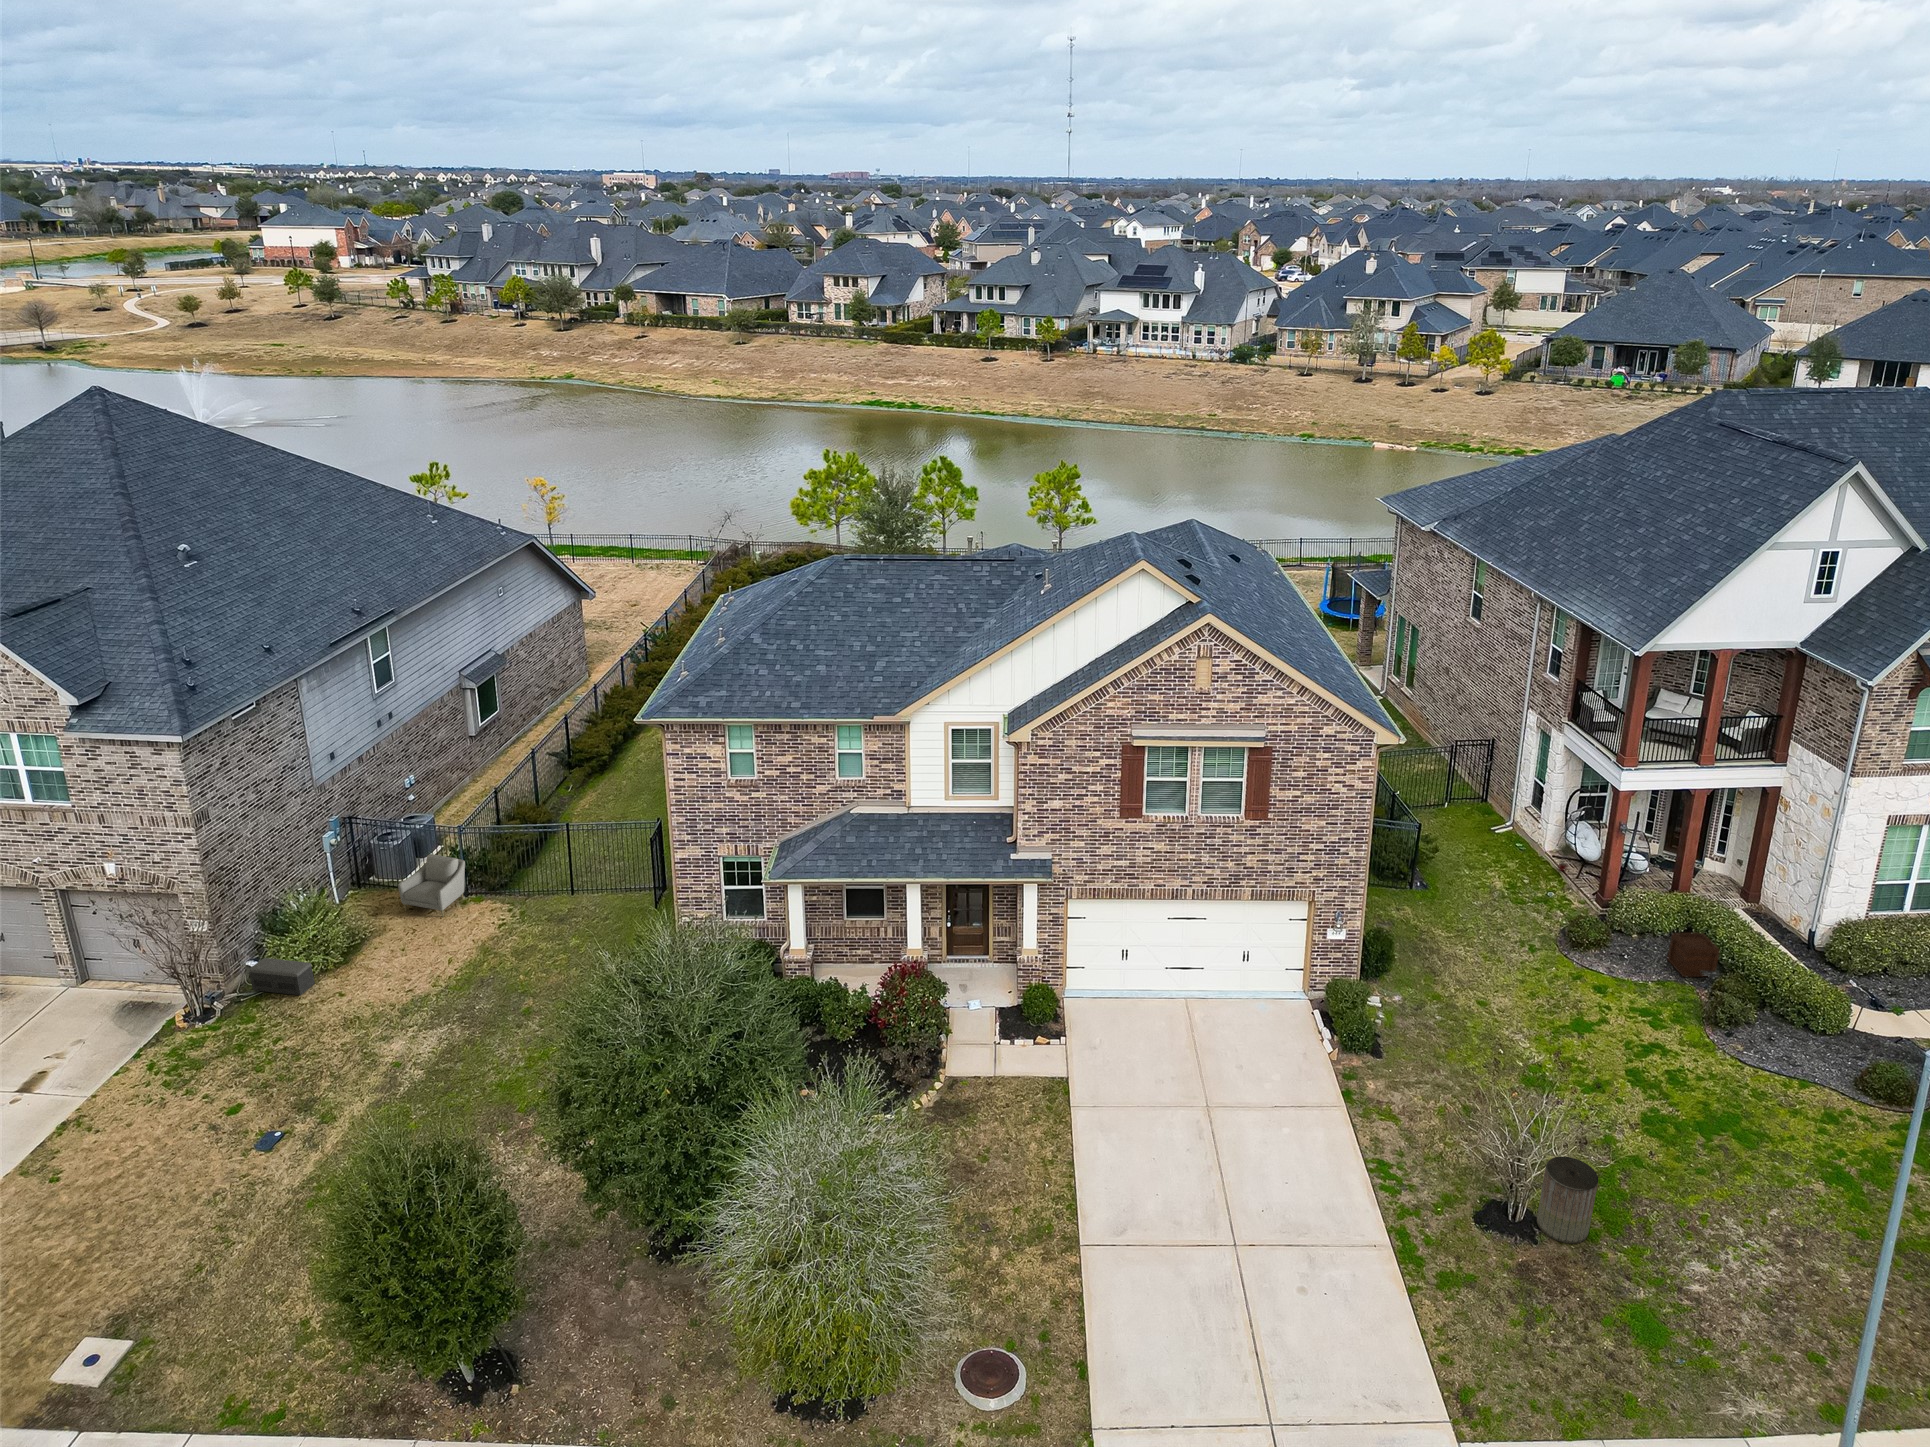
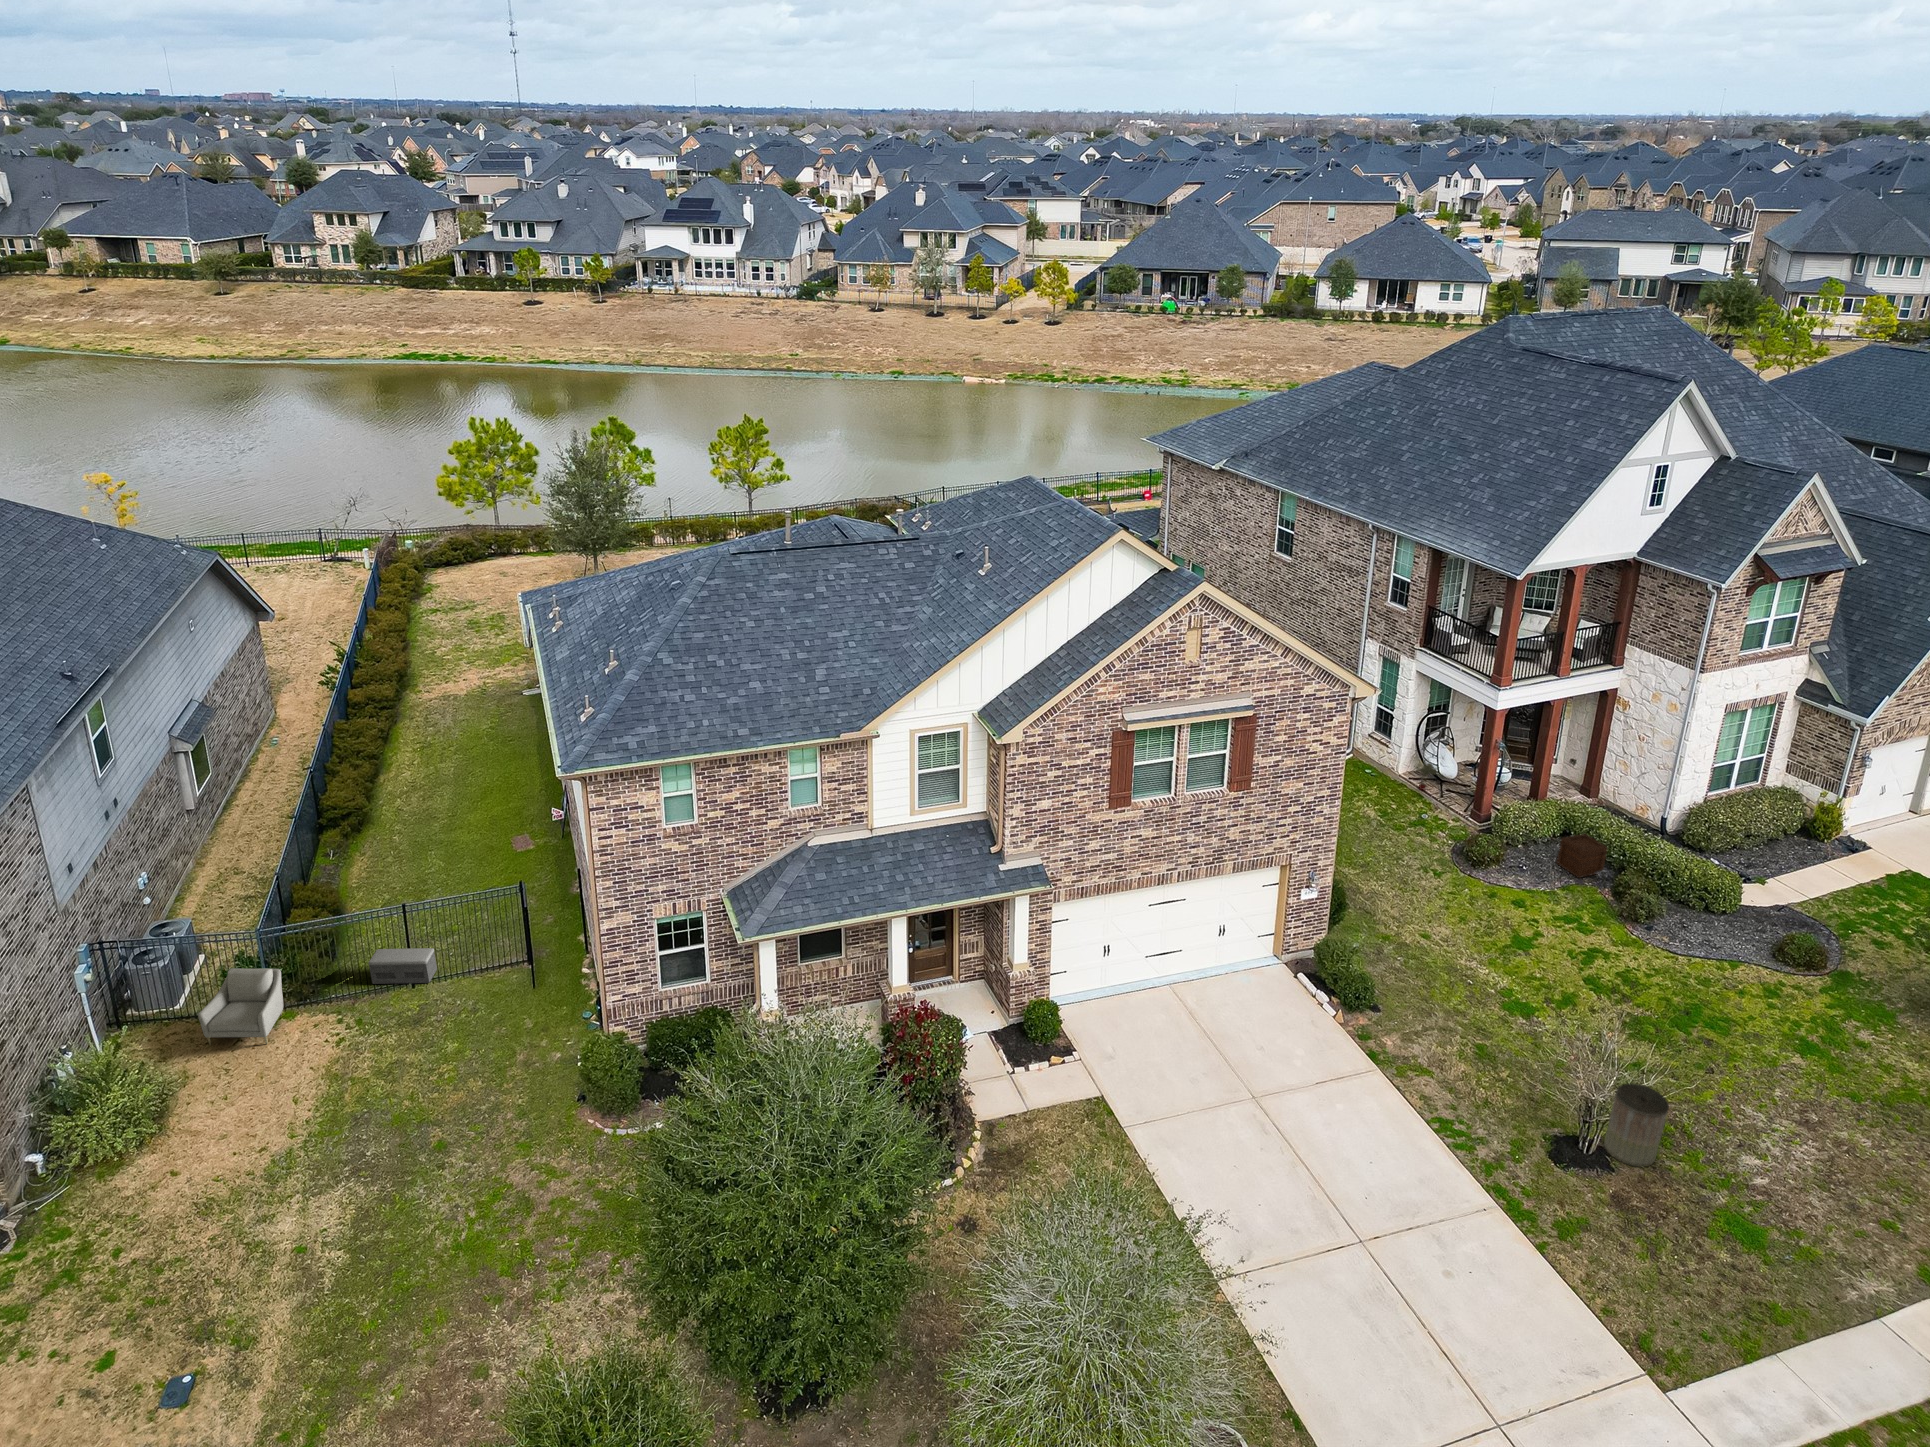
storage bench: present [249,958,315,995] -> present [369,948,437,984]

